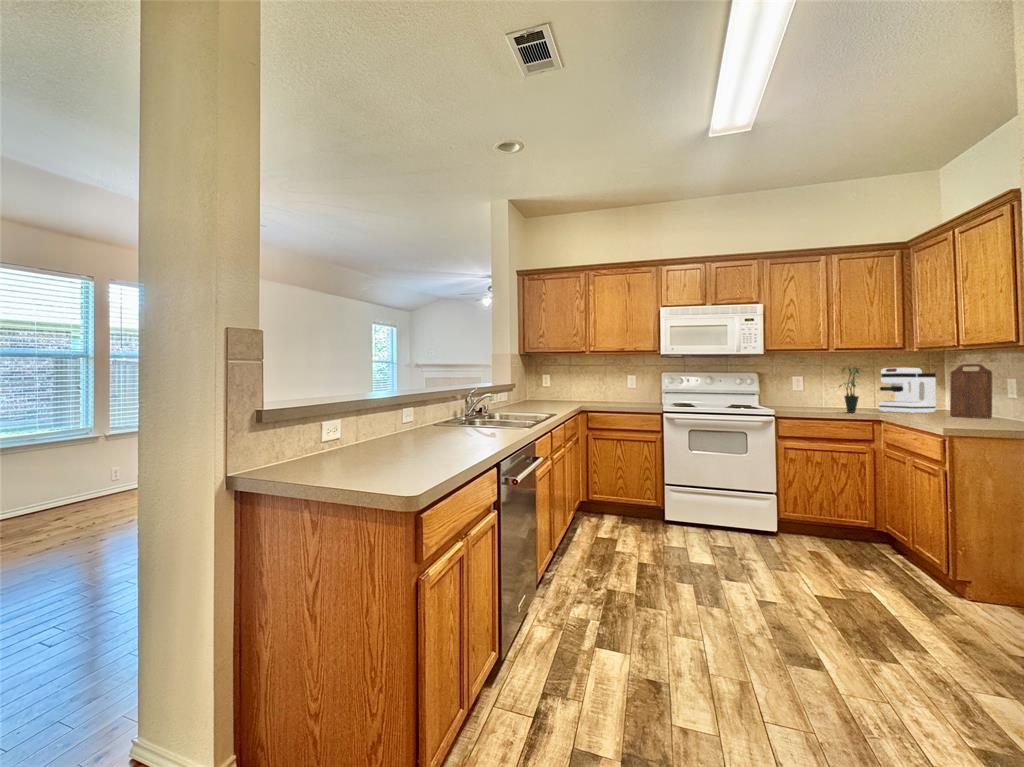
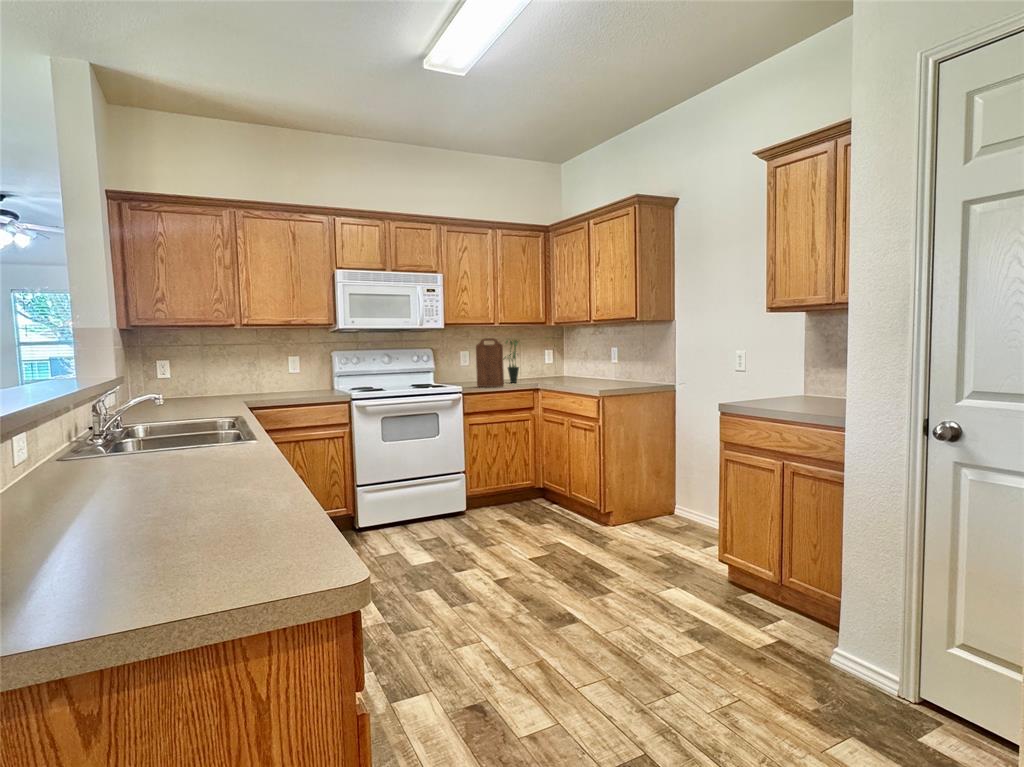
cutting board: present [950,364,992,418] -> present [476,338,504,387]
coffee maker: present [879,368,936,413] -> none [529,339,566,380]

